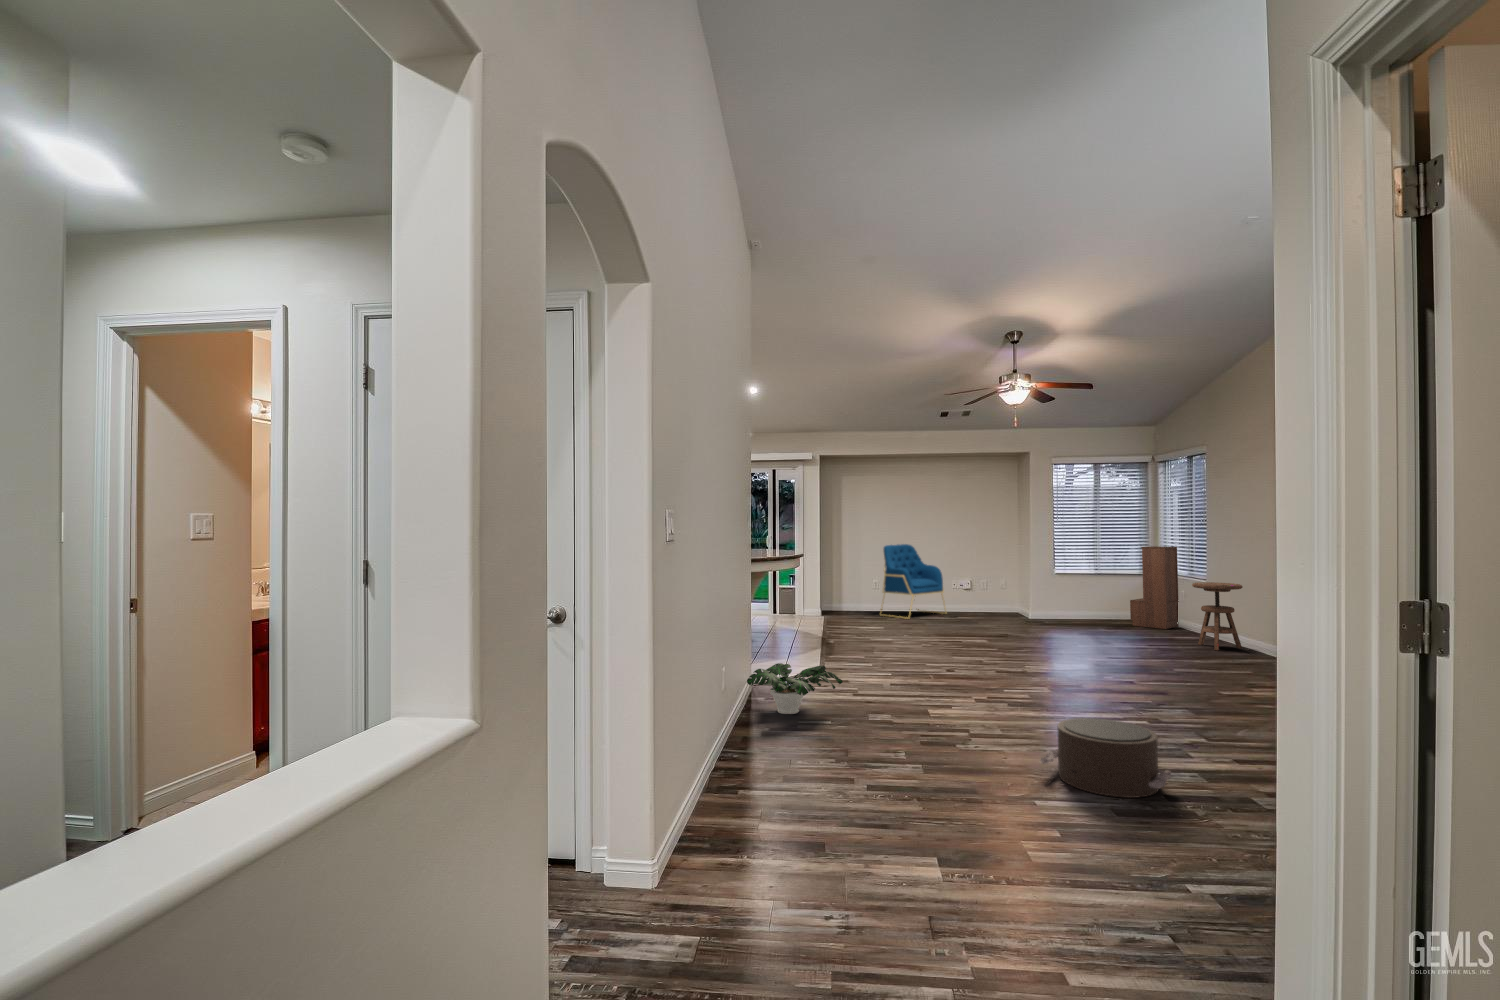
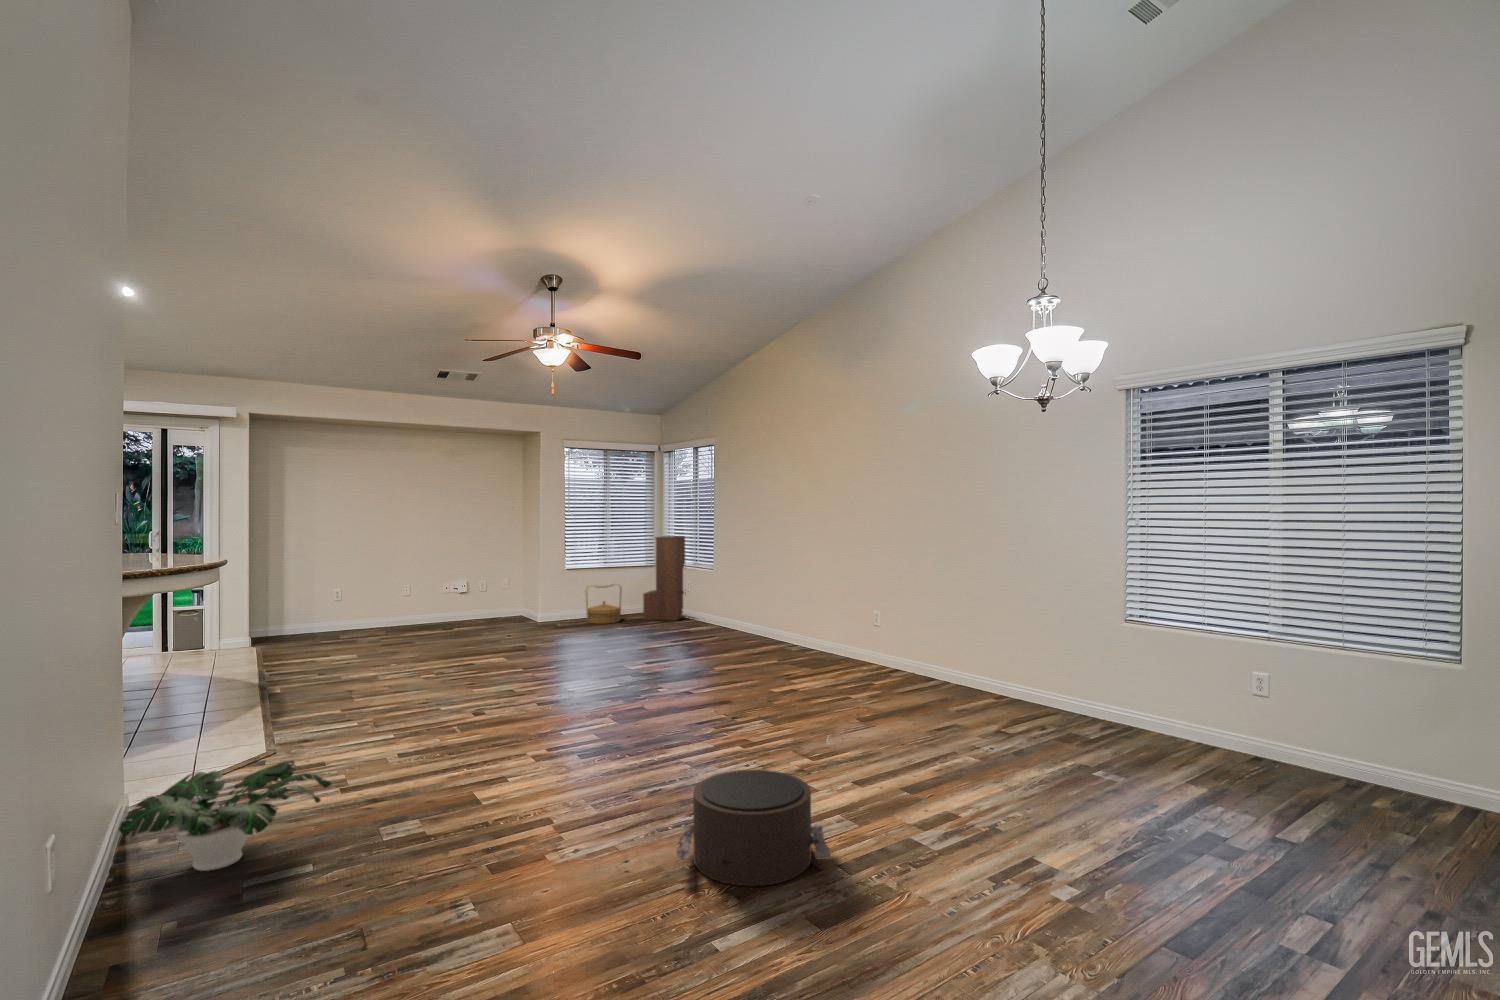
armchair: present [880,544,947,619] -> none [346,540,439,639]
side table: present [1192,582,1243,651] -> none [711,572,753,640]
woven basket: none [1071,589,1108,625] -> present [586,585,622,624]

